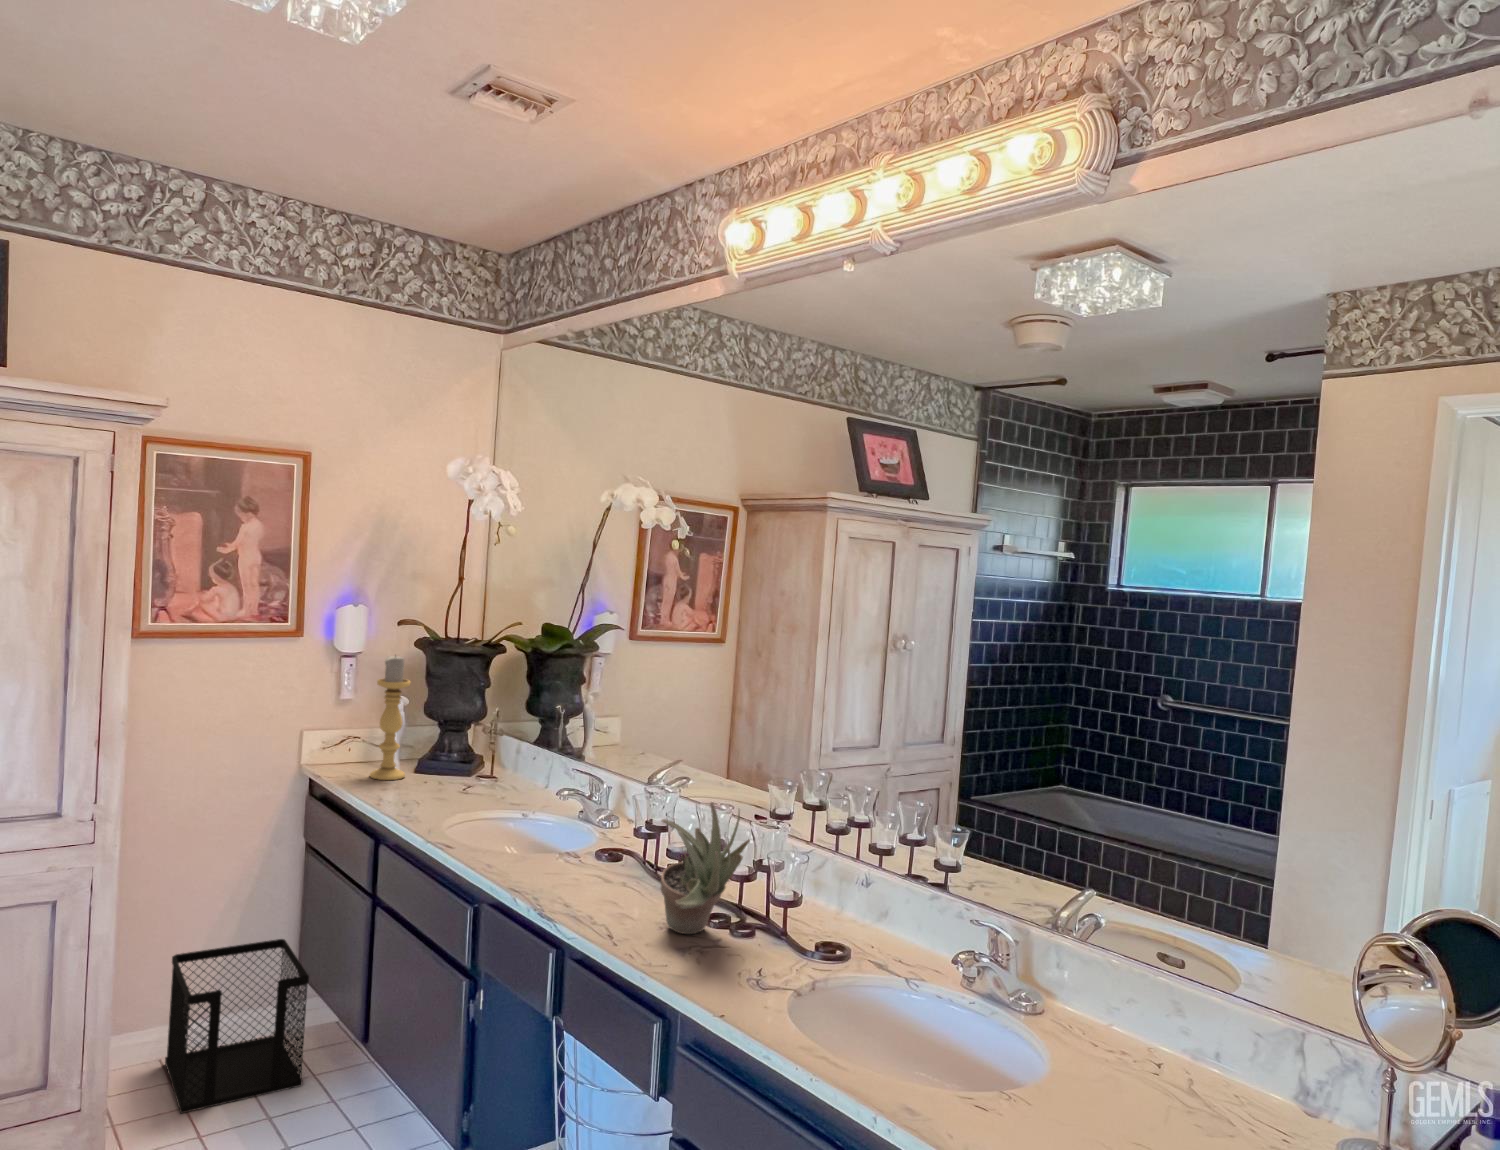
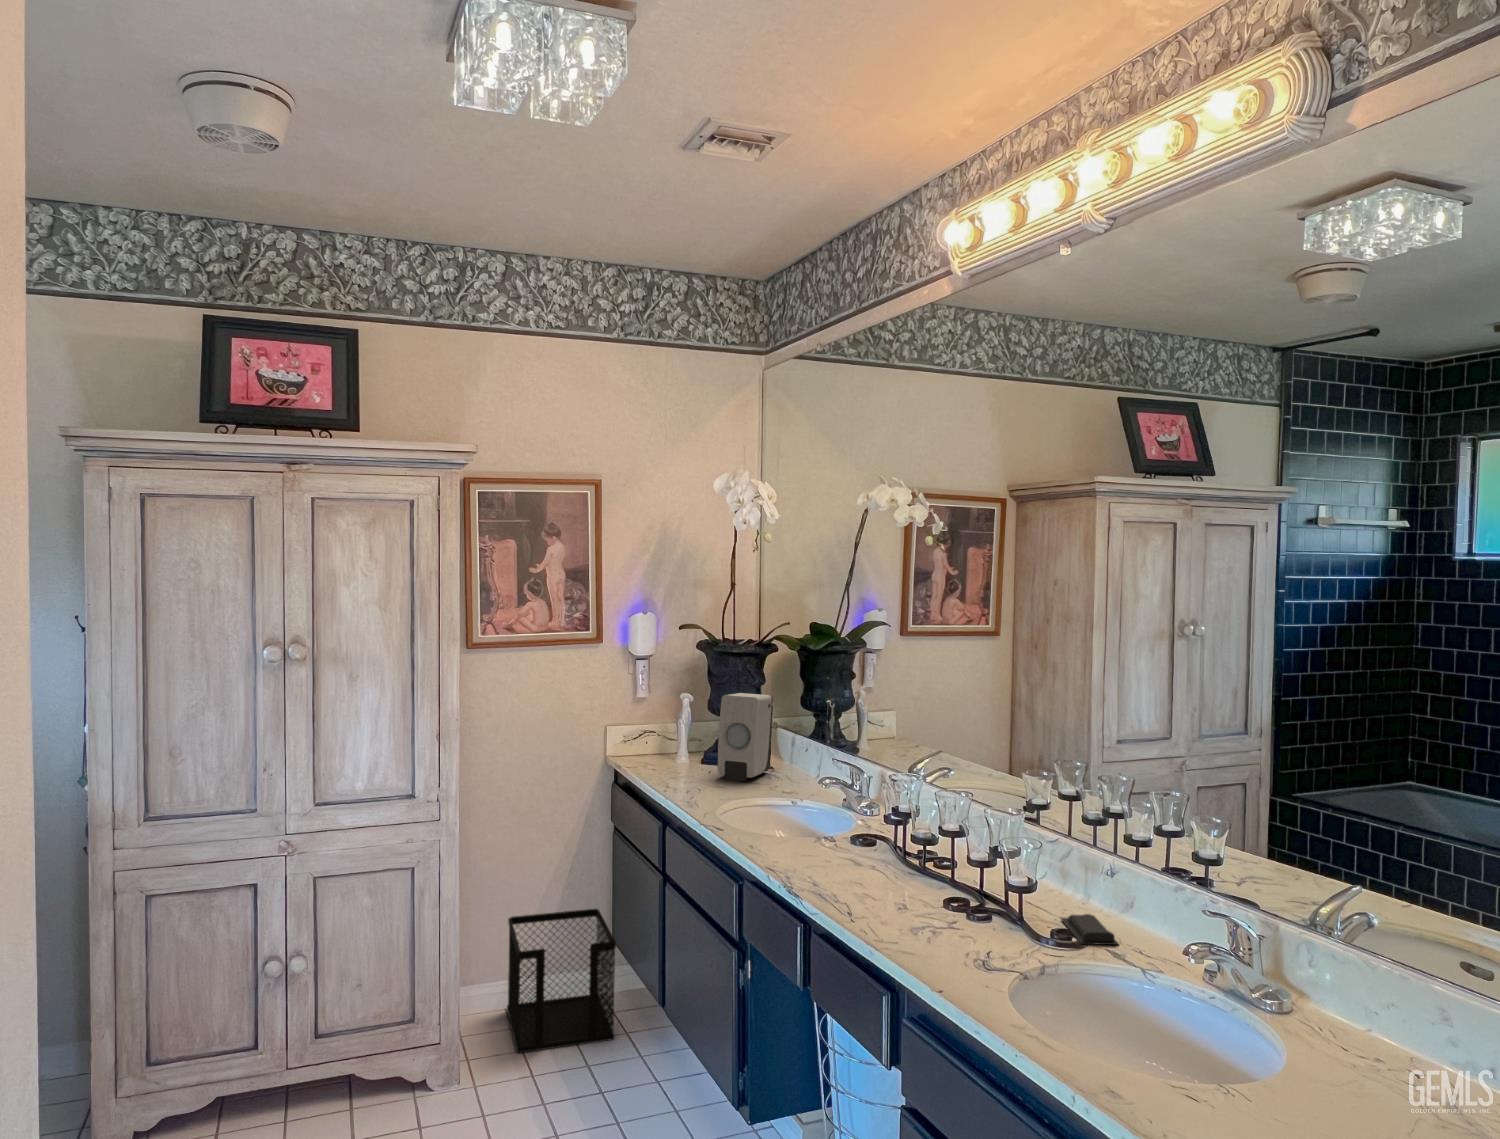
candle holder: present [370,656,410,780] -> none [661,655,693,769]
soap dispenser: none [438,697,500,793] -> present [718,693,773,781]
succulent plant: present [661,802,750,934] -> none [896,787,983,915]
soap bar: none [817,924,876,955] -> present [1061,914,1119,945]

